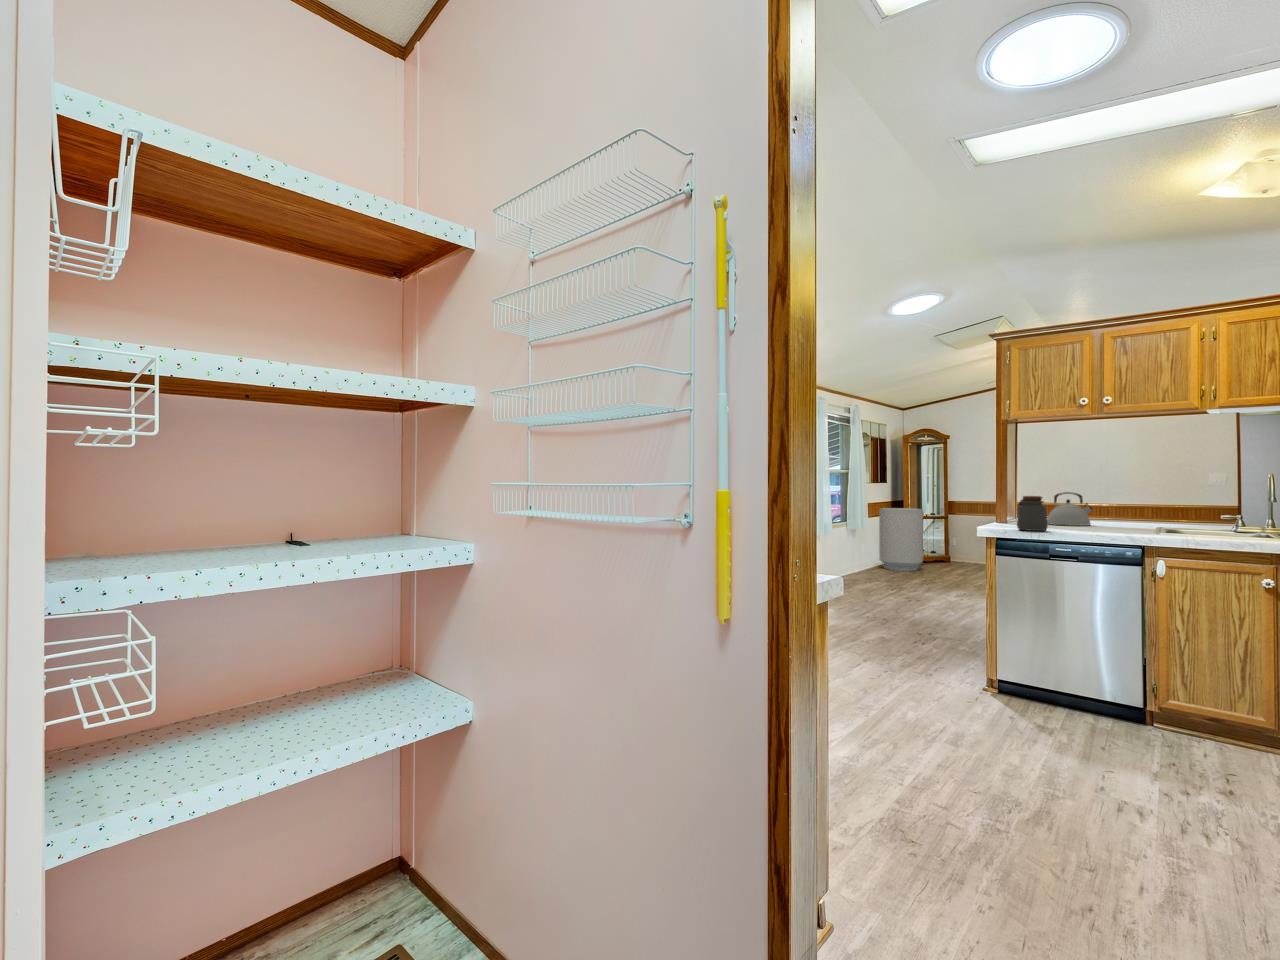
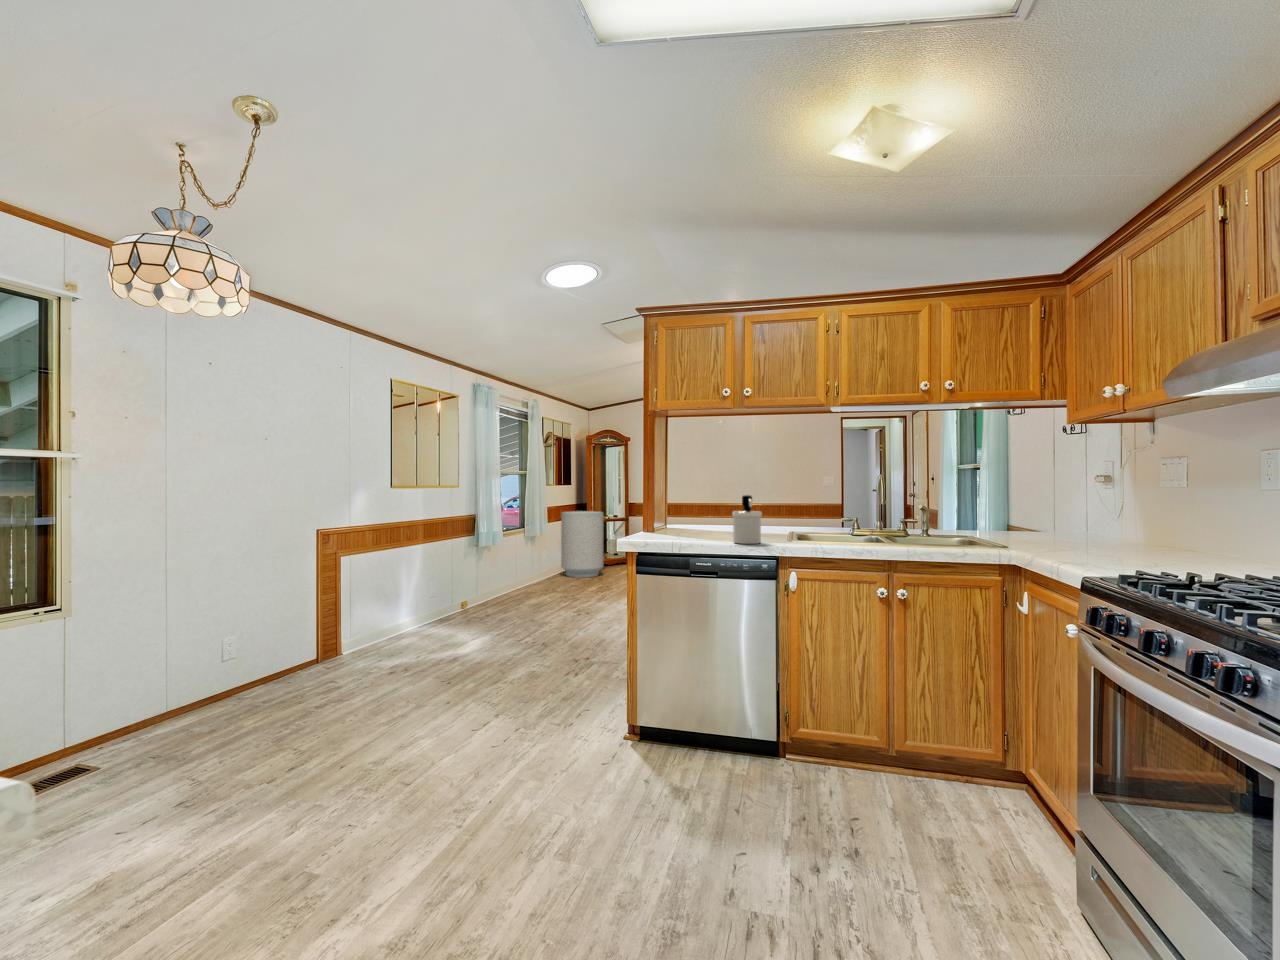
kettle: present [1047,492,1093,526] -> none [693,495,736,532]
soap dispenser: none [1094,492,1126,534] -> present [732,495,762,544]
jar: present [1017,496,1048,531] -> none [658,500,689,542]

